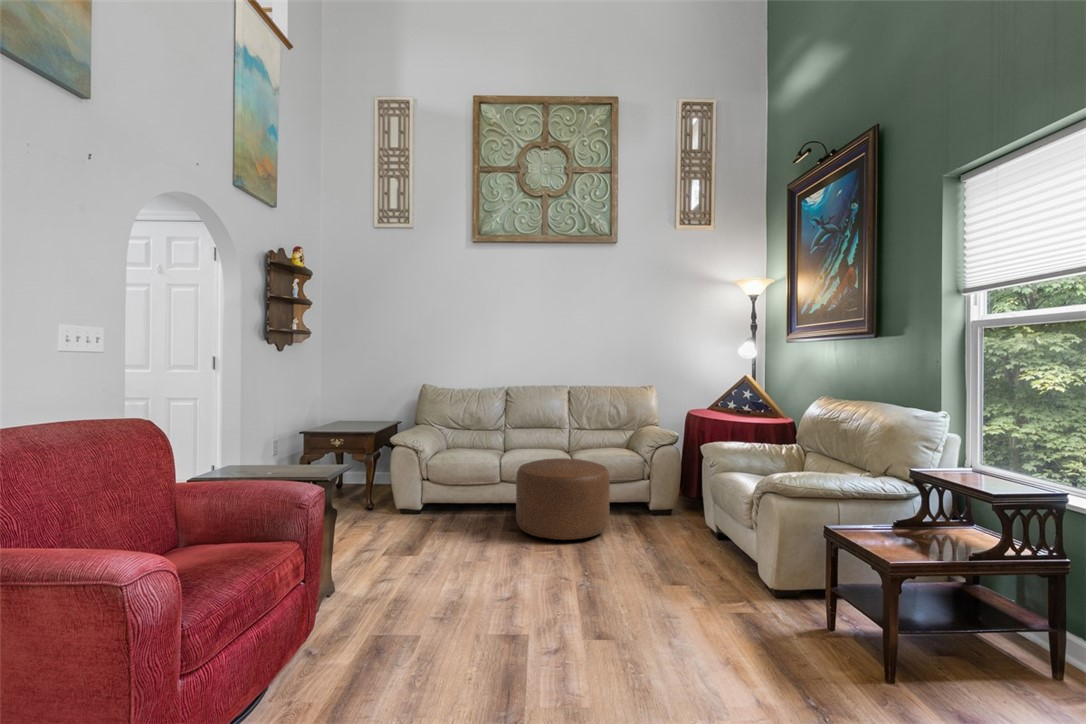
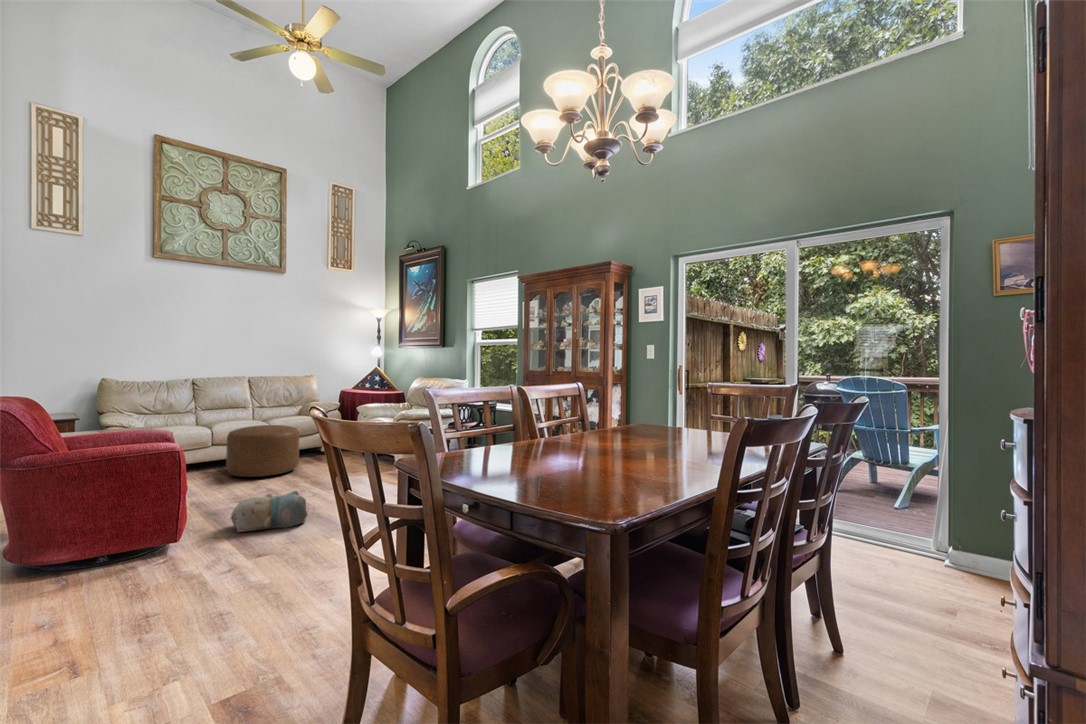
plush toy: none [415,601,536,689] -> present [231,491,308,532]

